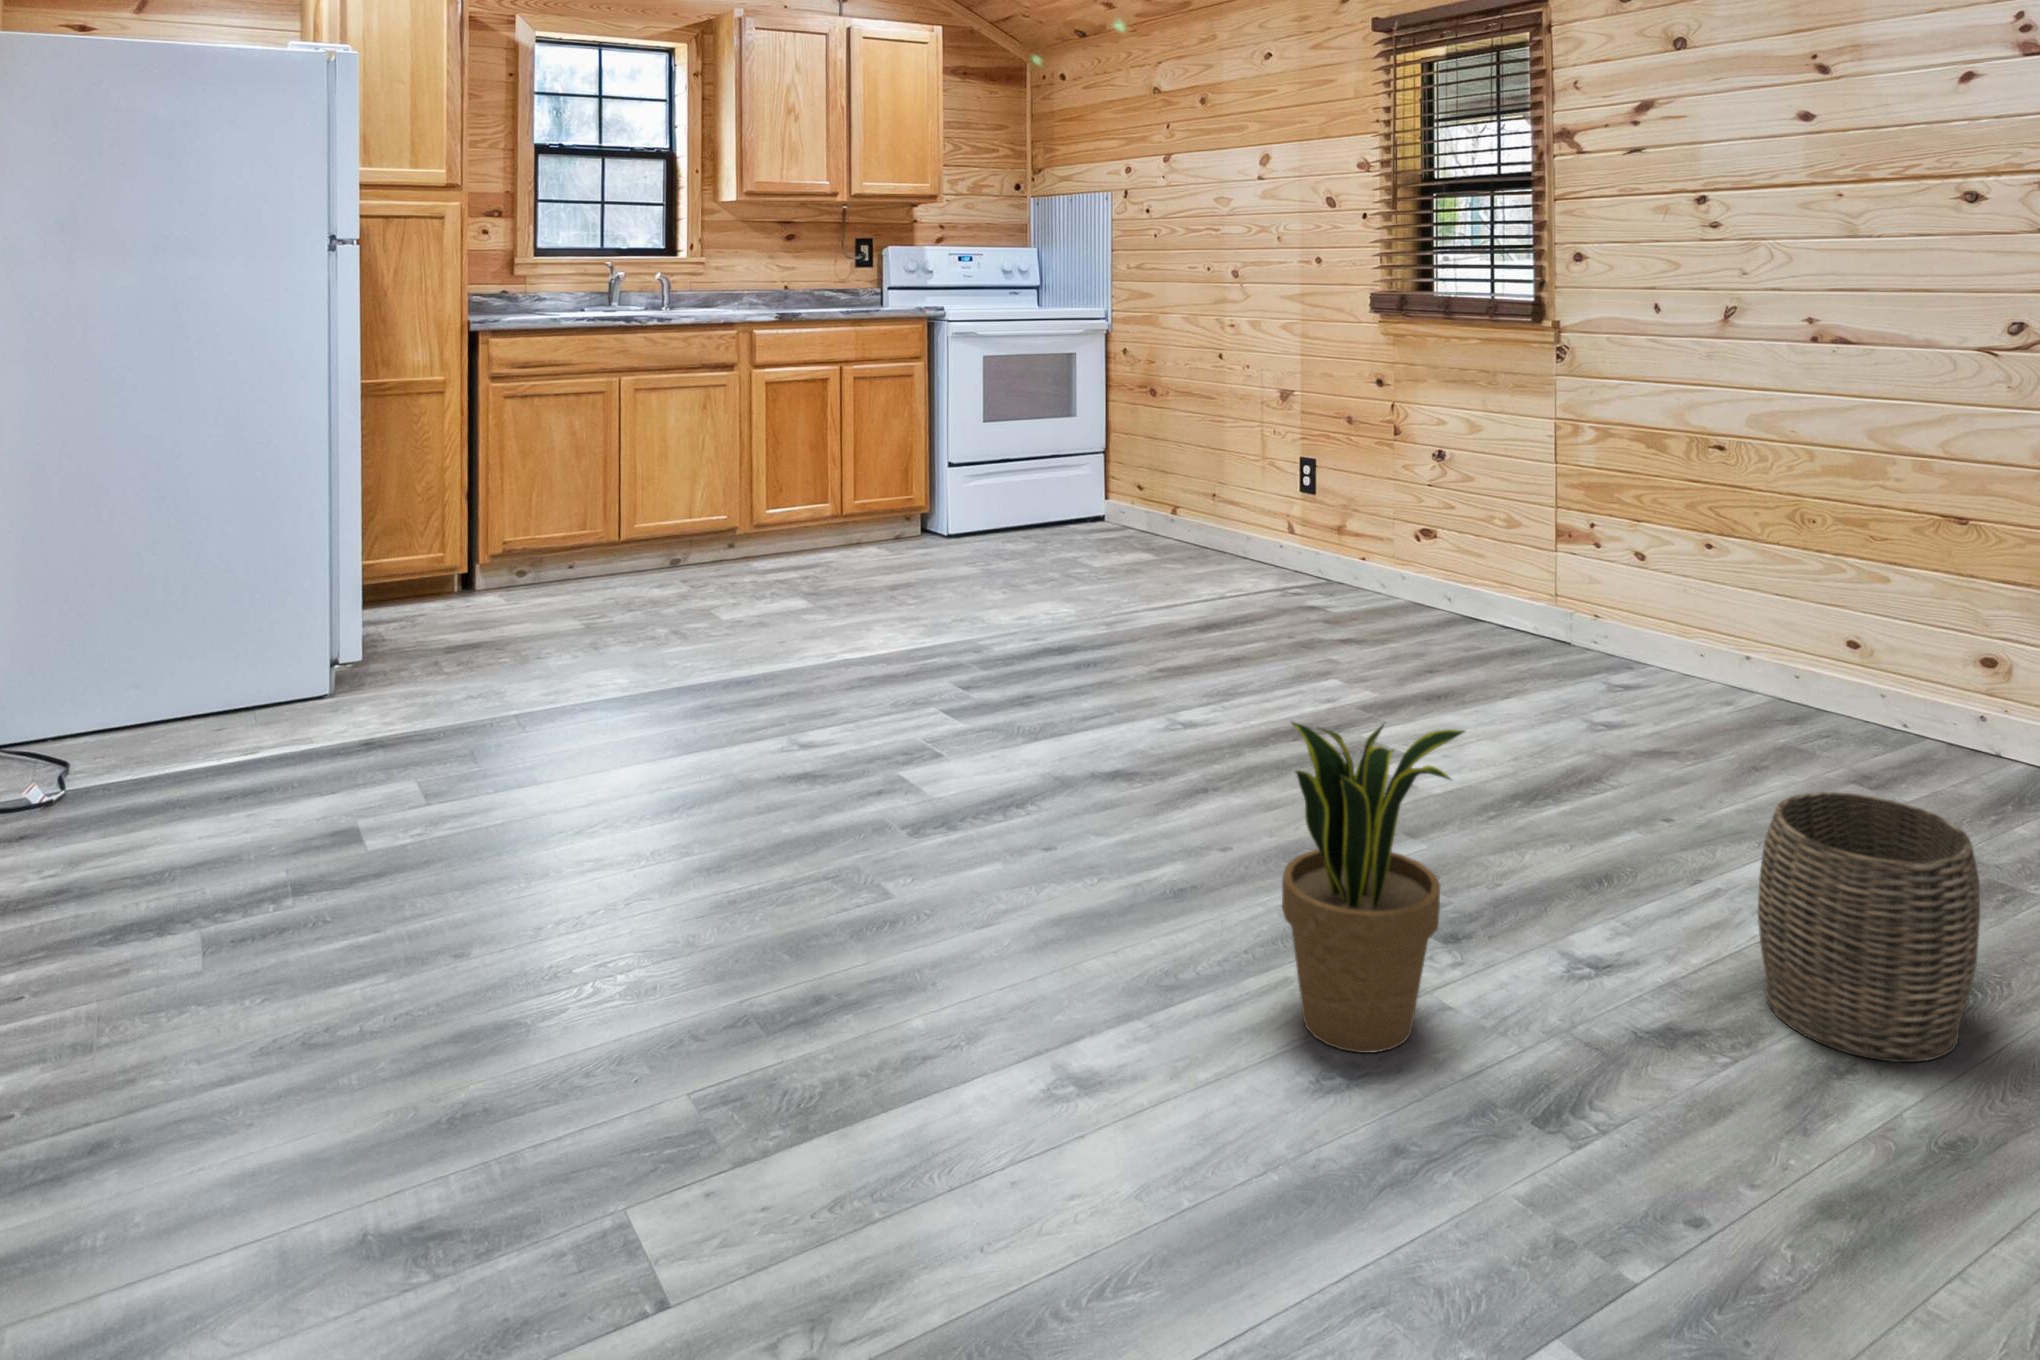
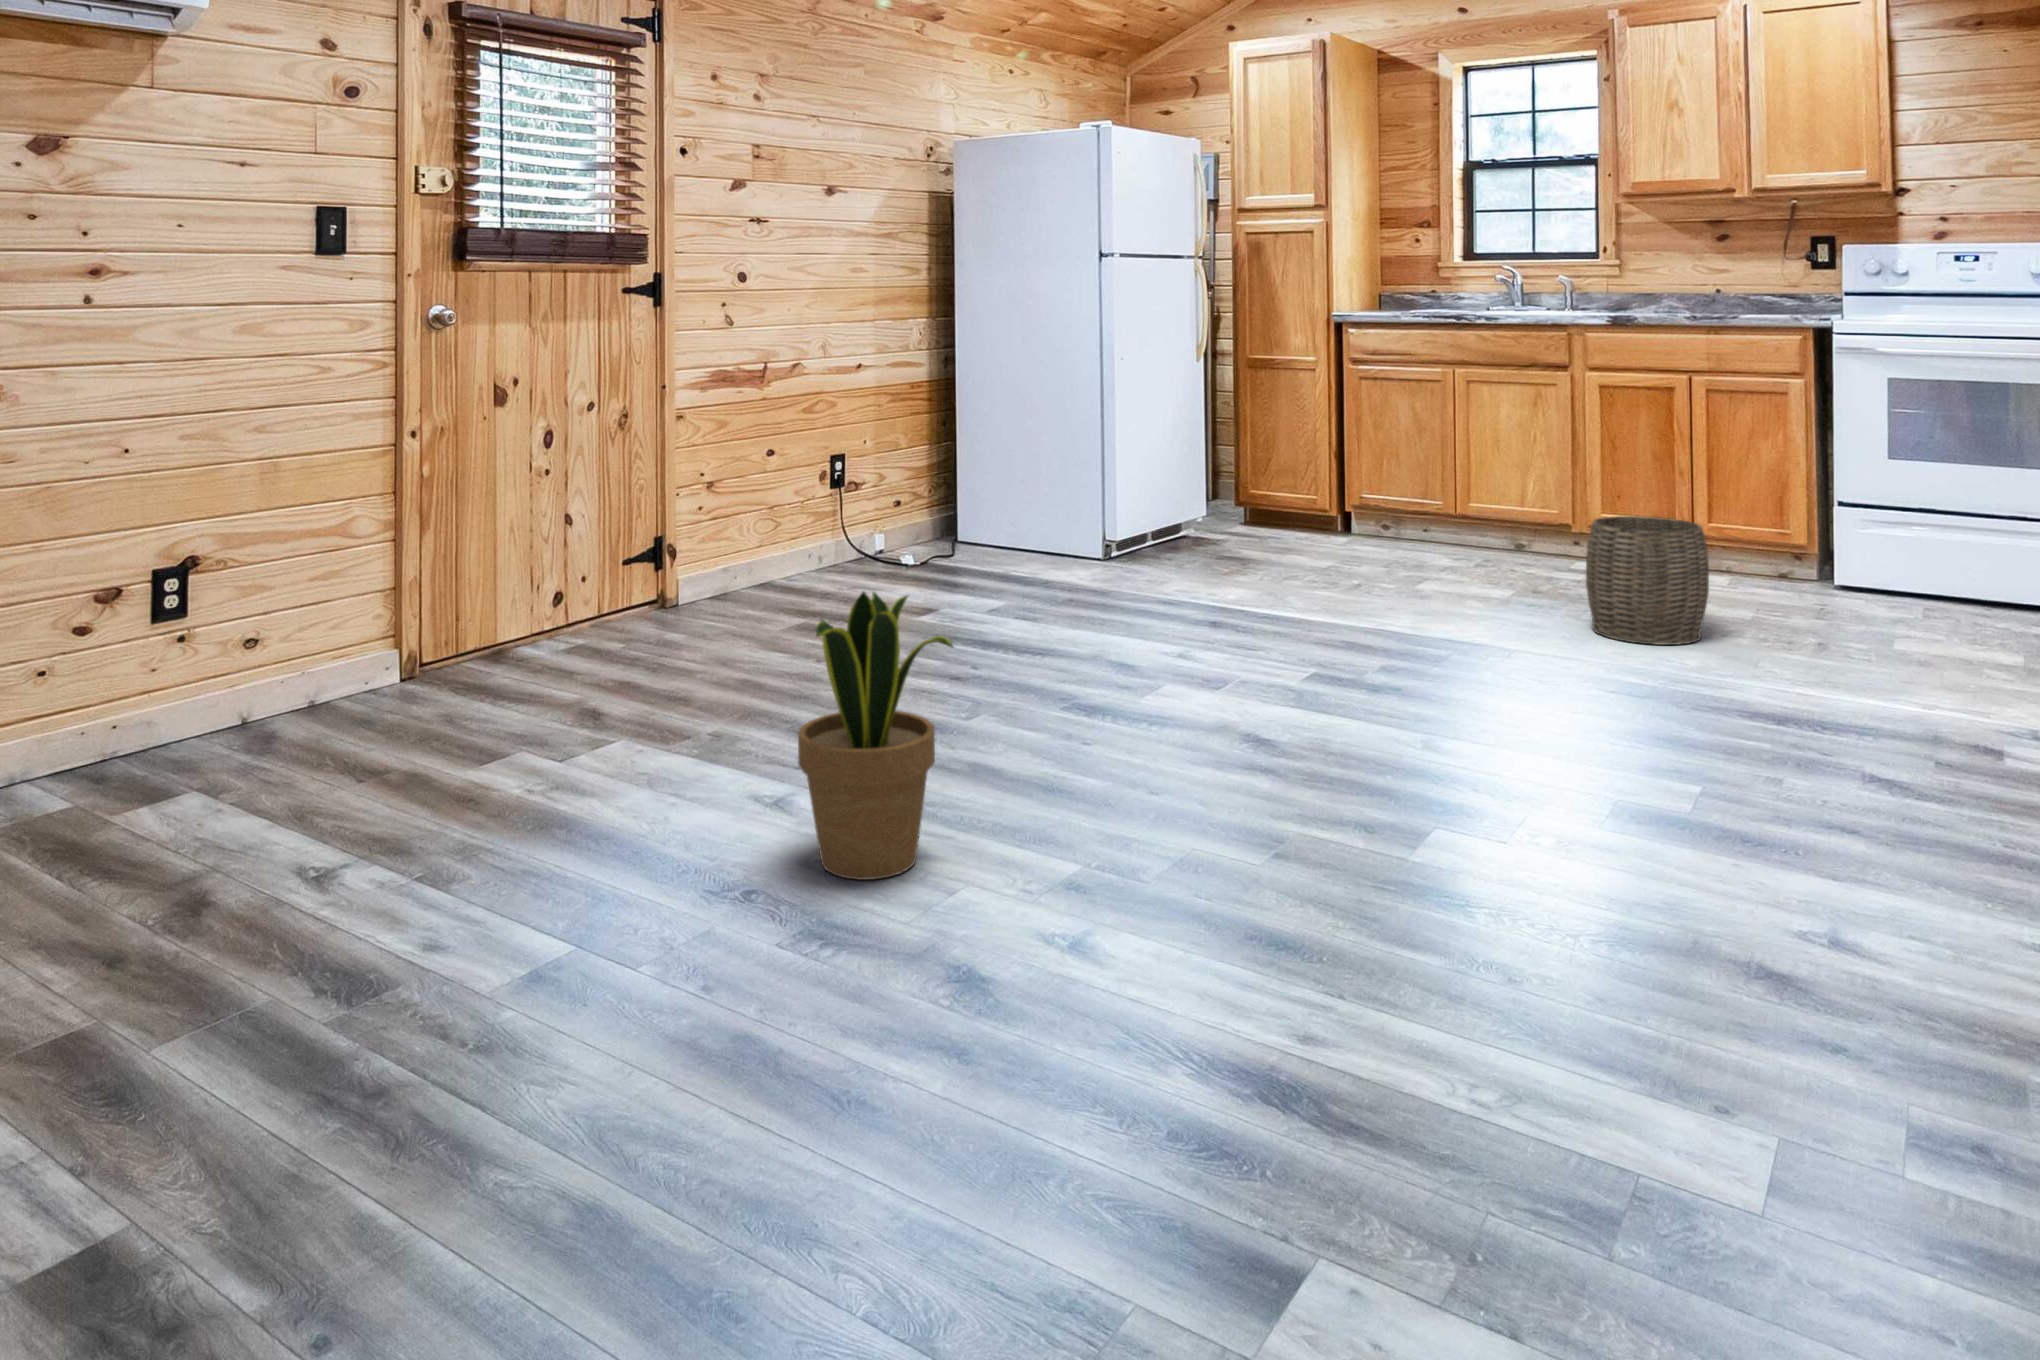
woven basket: present [1758,792,1980,1062] -> present [1586,516,1709,645]

